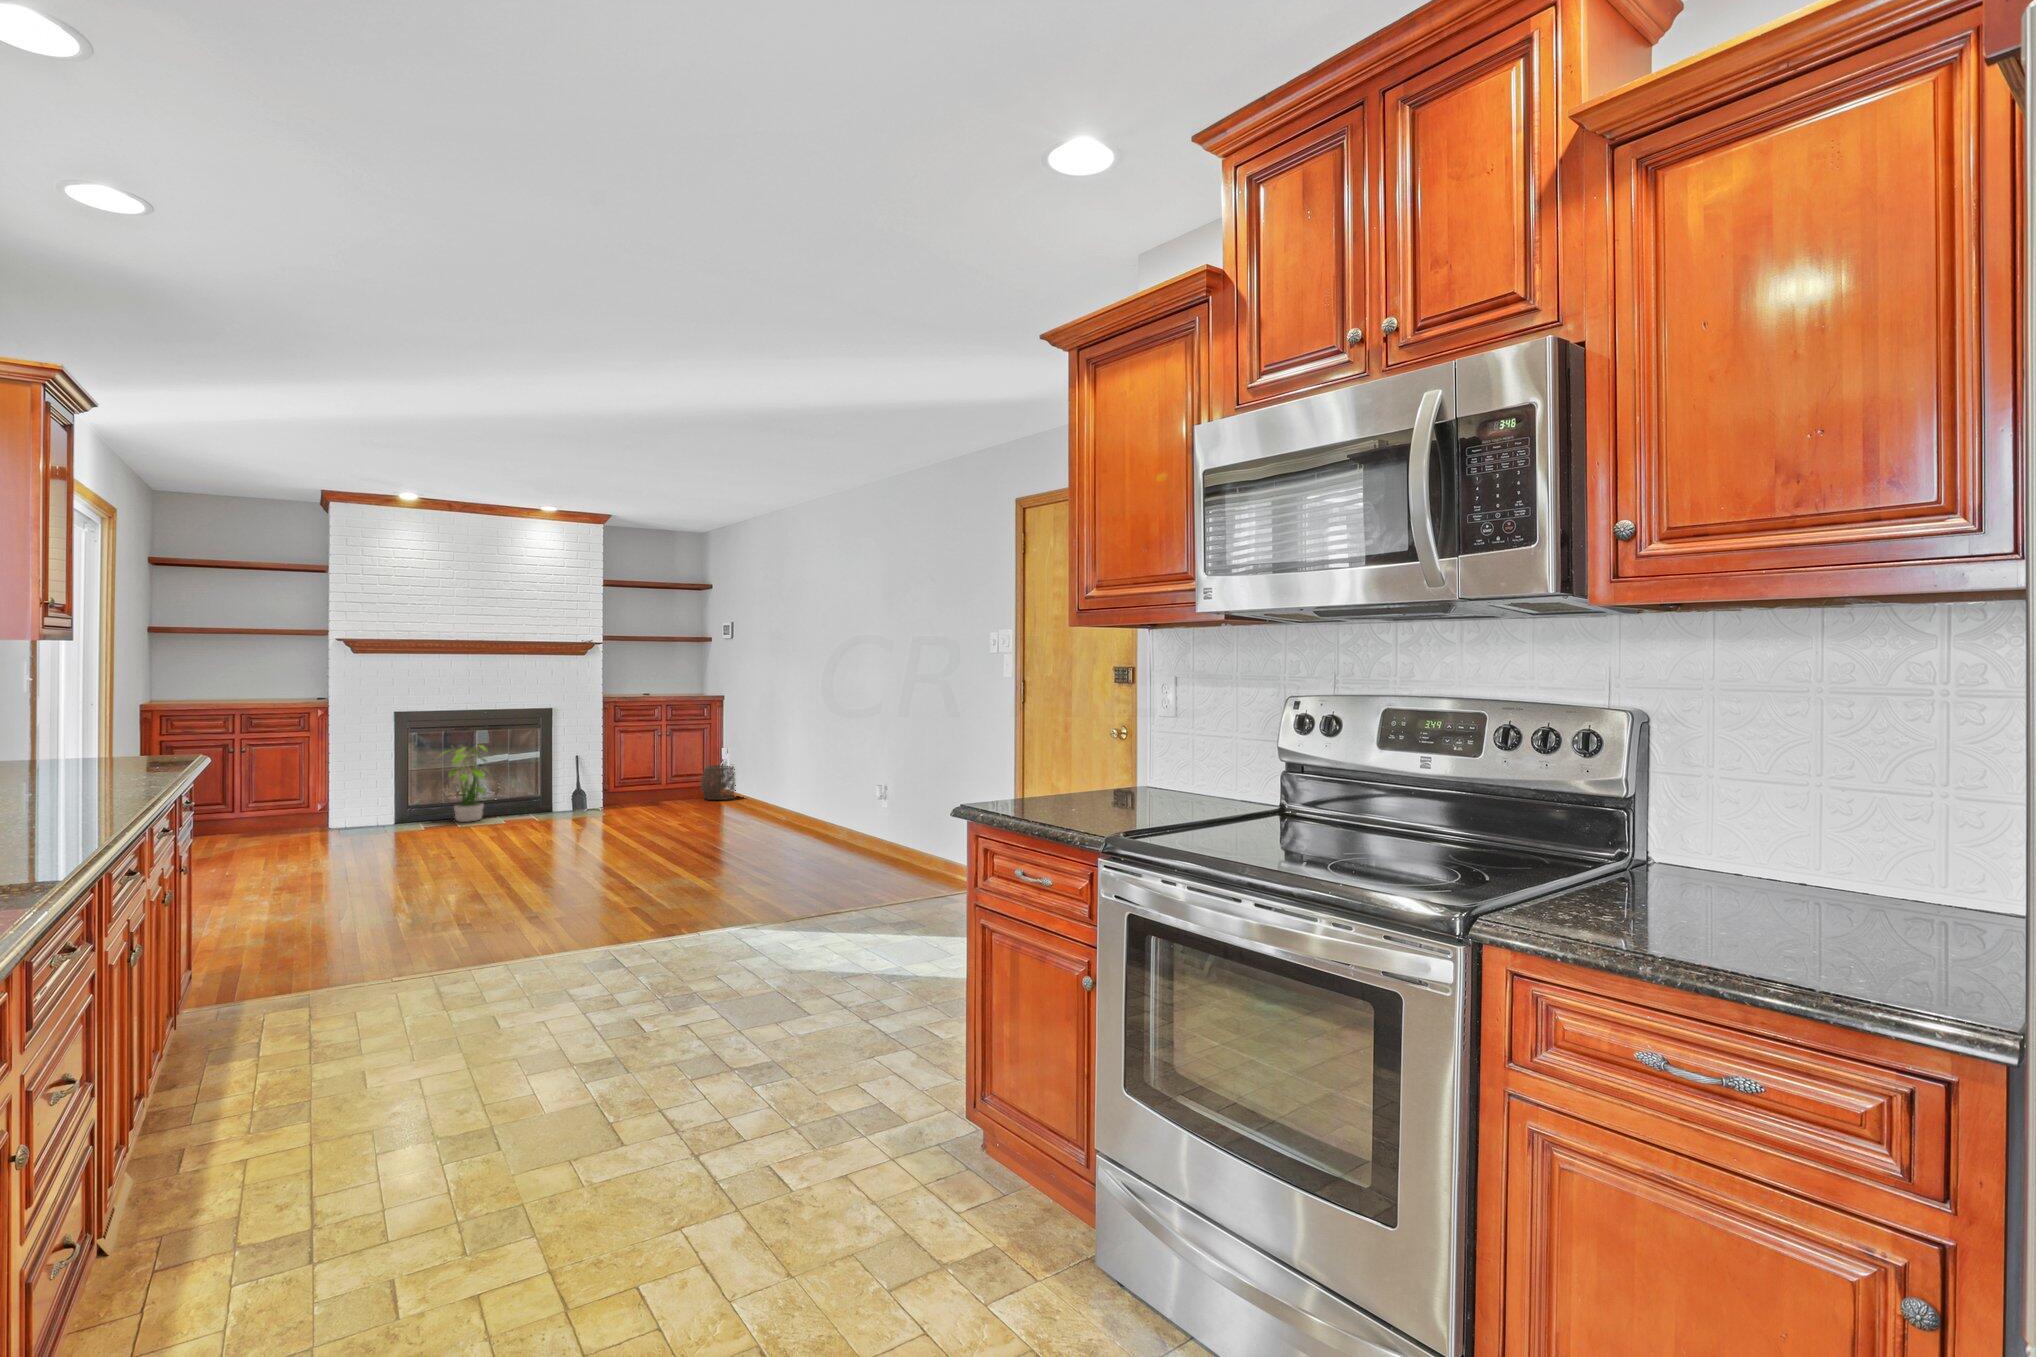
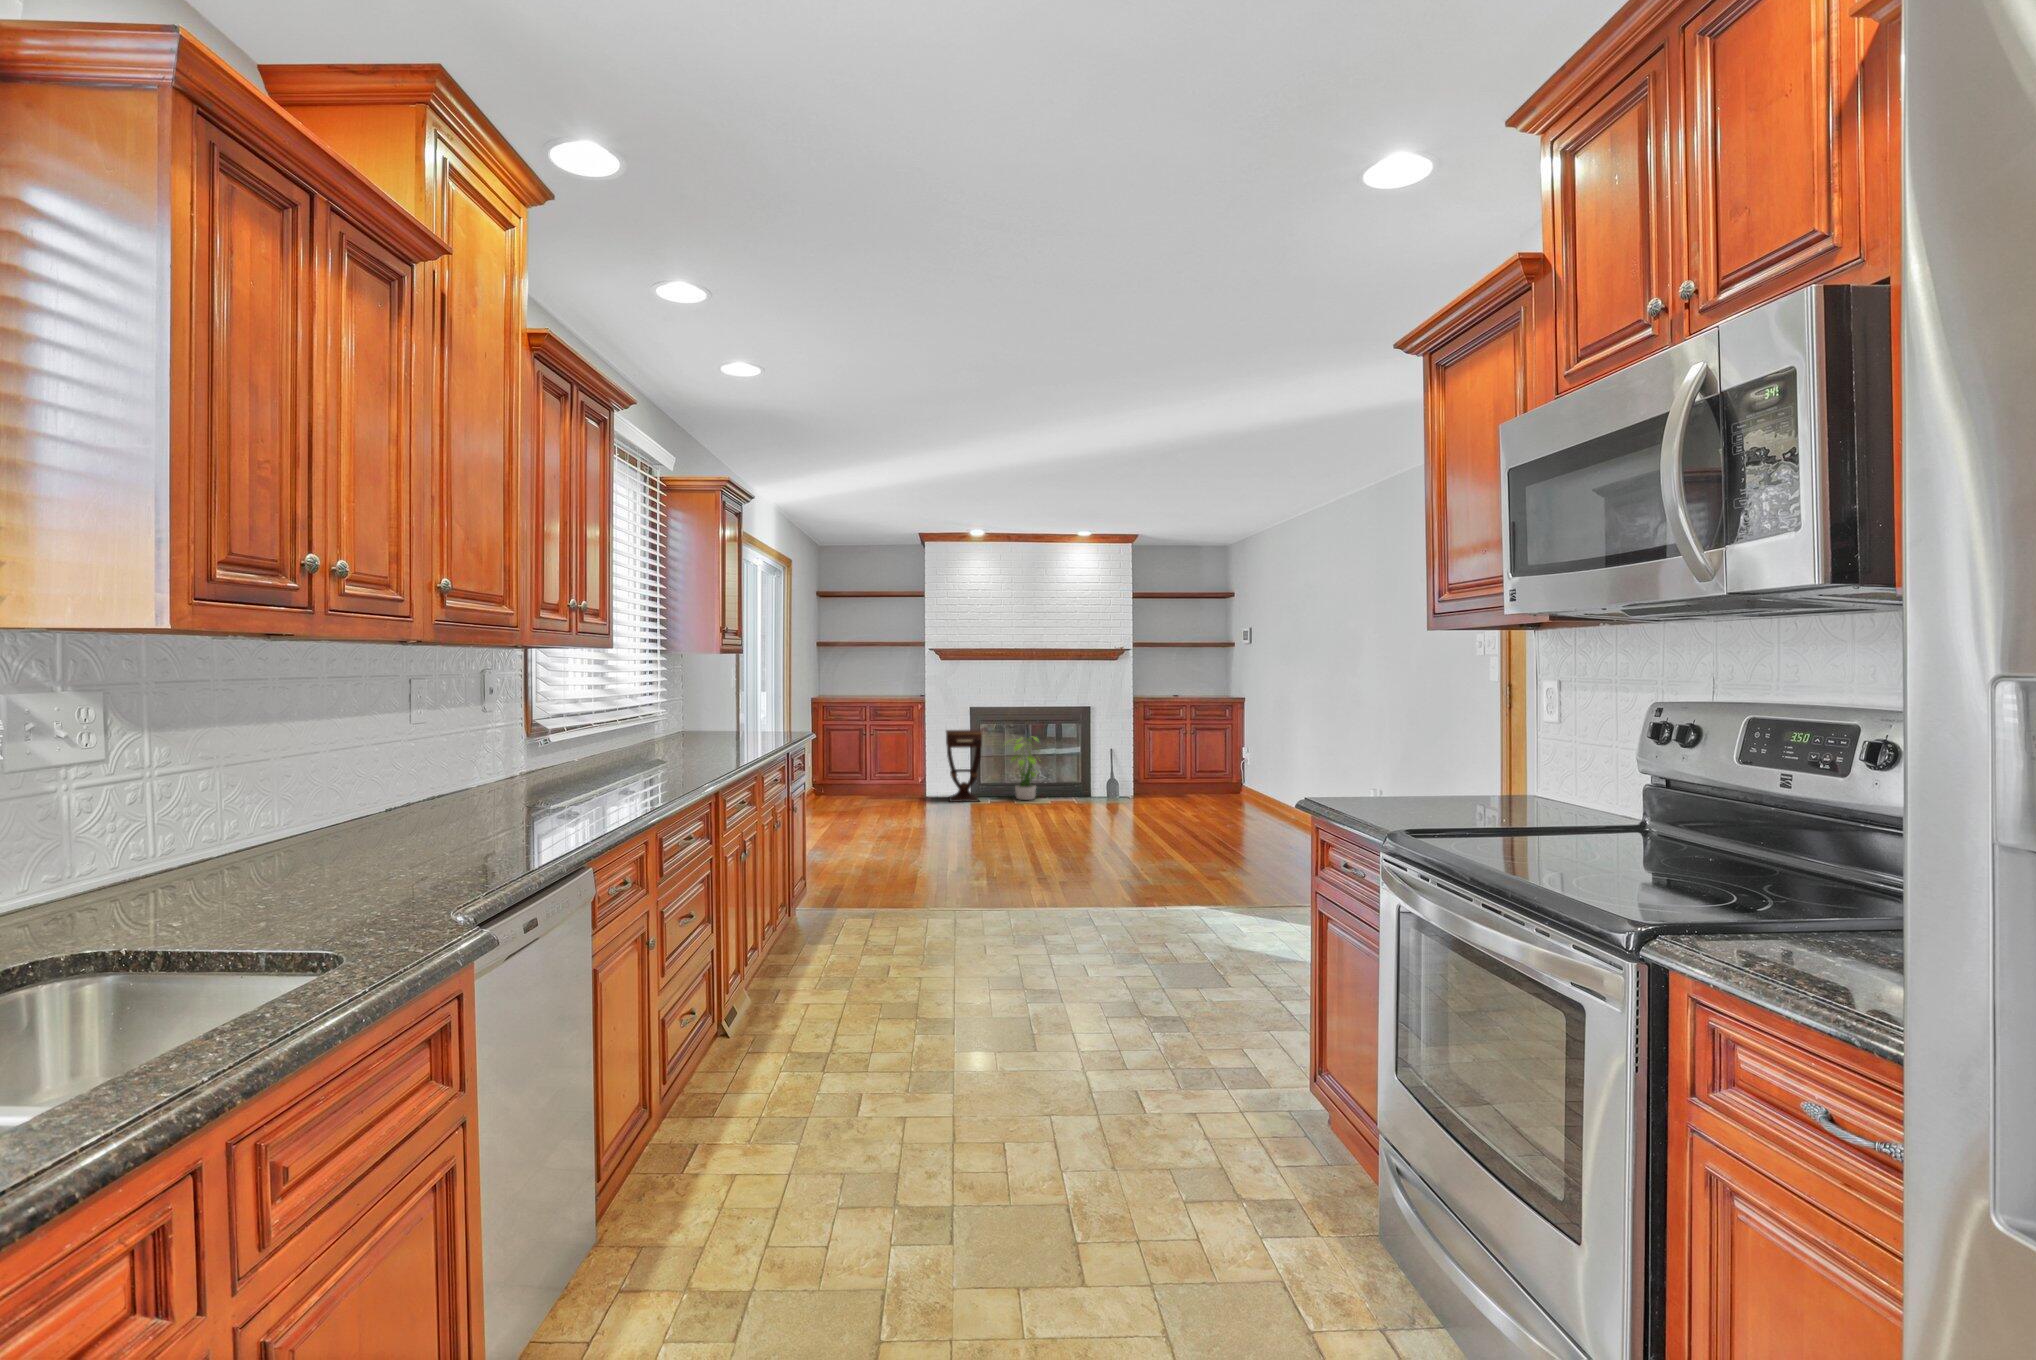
side table: none [350,740,408,833] -> present [946,730,982,802]
woven basket: present [701,764,736,800] -> none [1216,765,1253,799]

